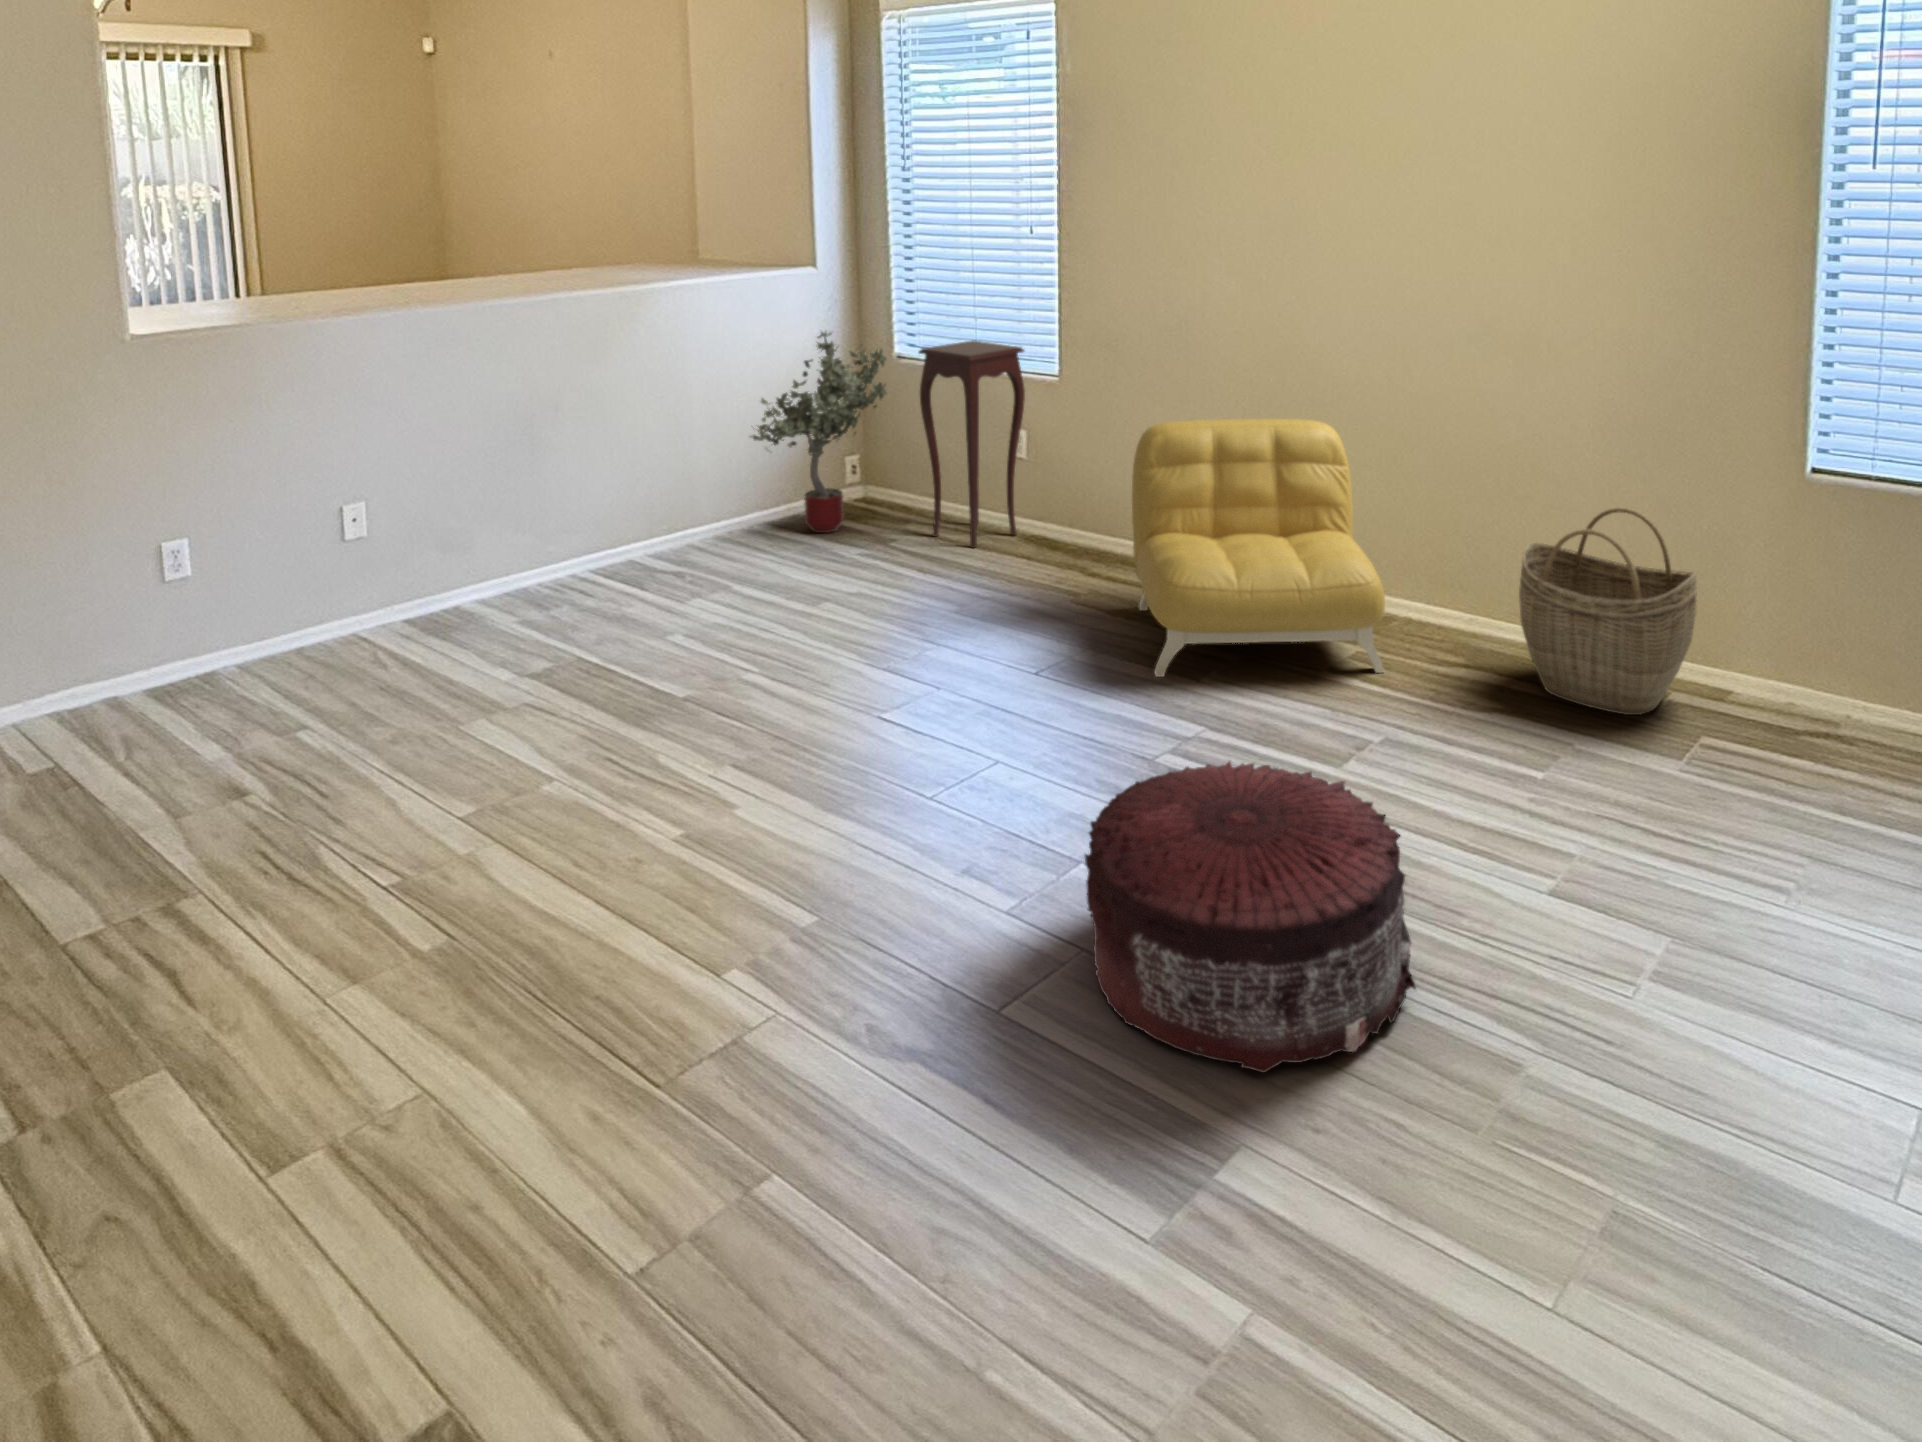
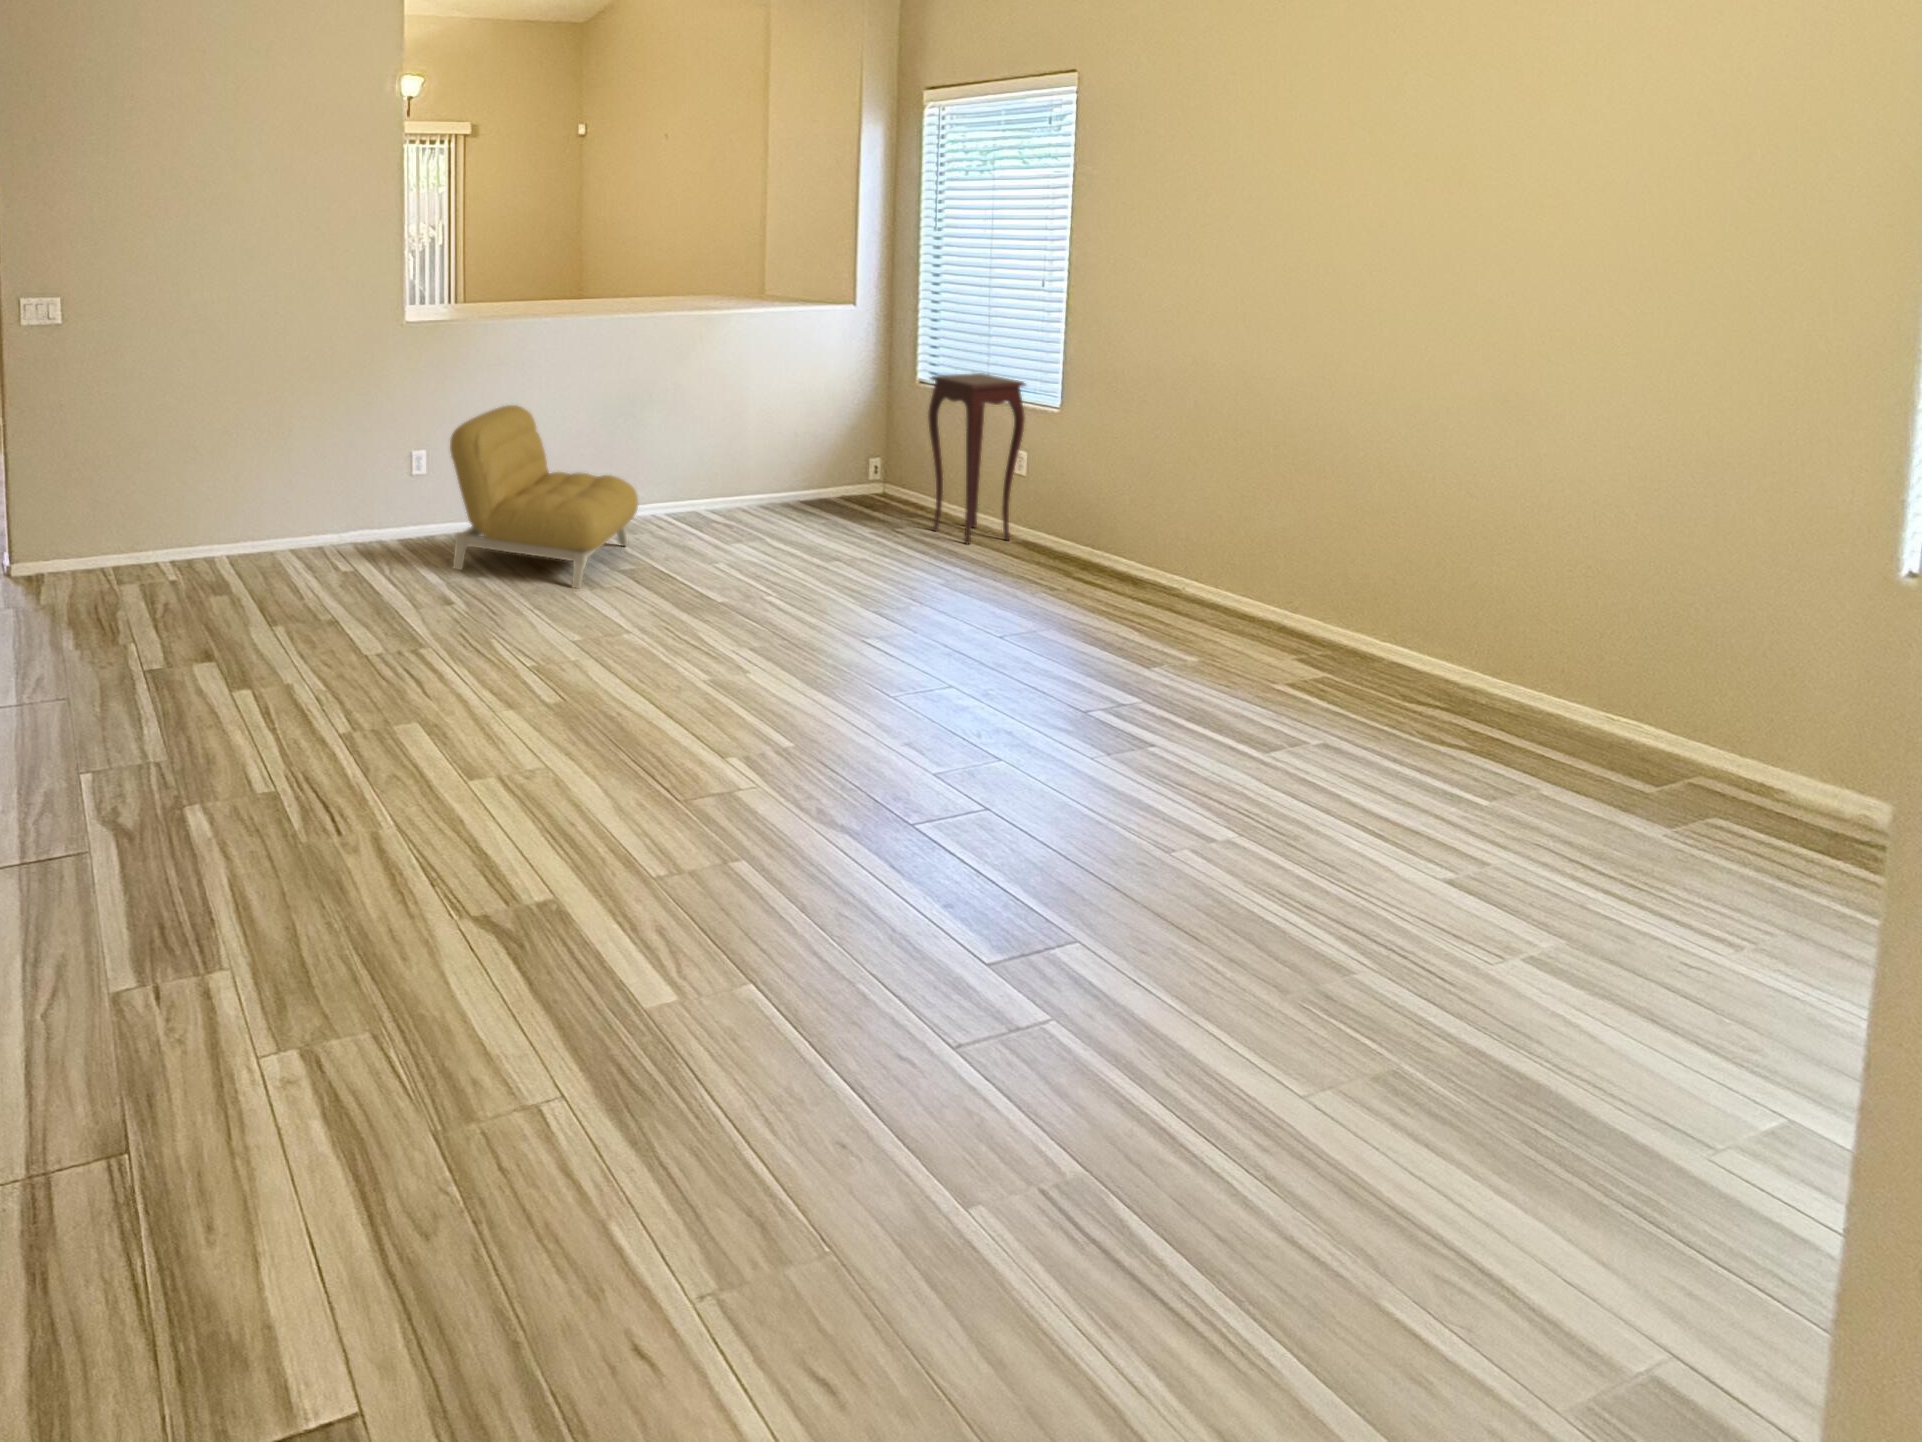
potted tree: present [751,331,887,533] -> none [785,354,904,515]
armchair: present [1132,419,1385,677] -> present [450,405,638,588]
woven basket: present [1519,508,1697,715] -> none [1514,589,1748,796]
pouf: present [1085,761,1416,1073] -> none [986,703,1267,923]

